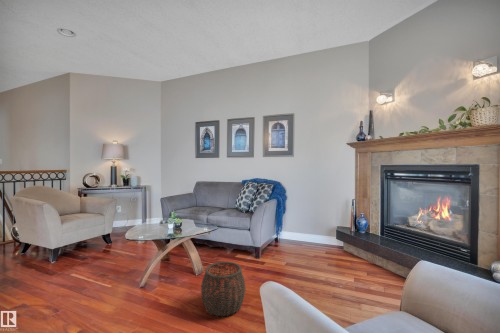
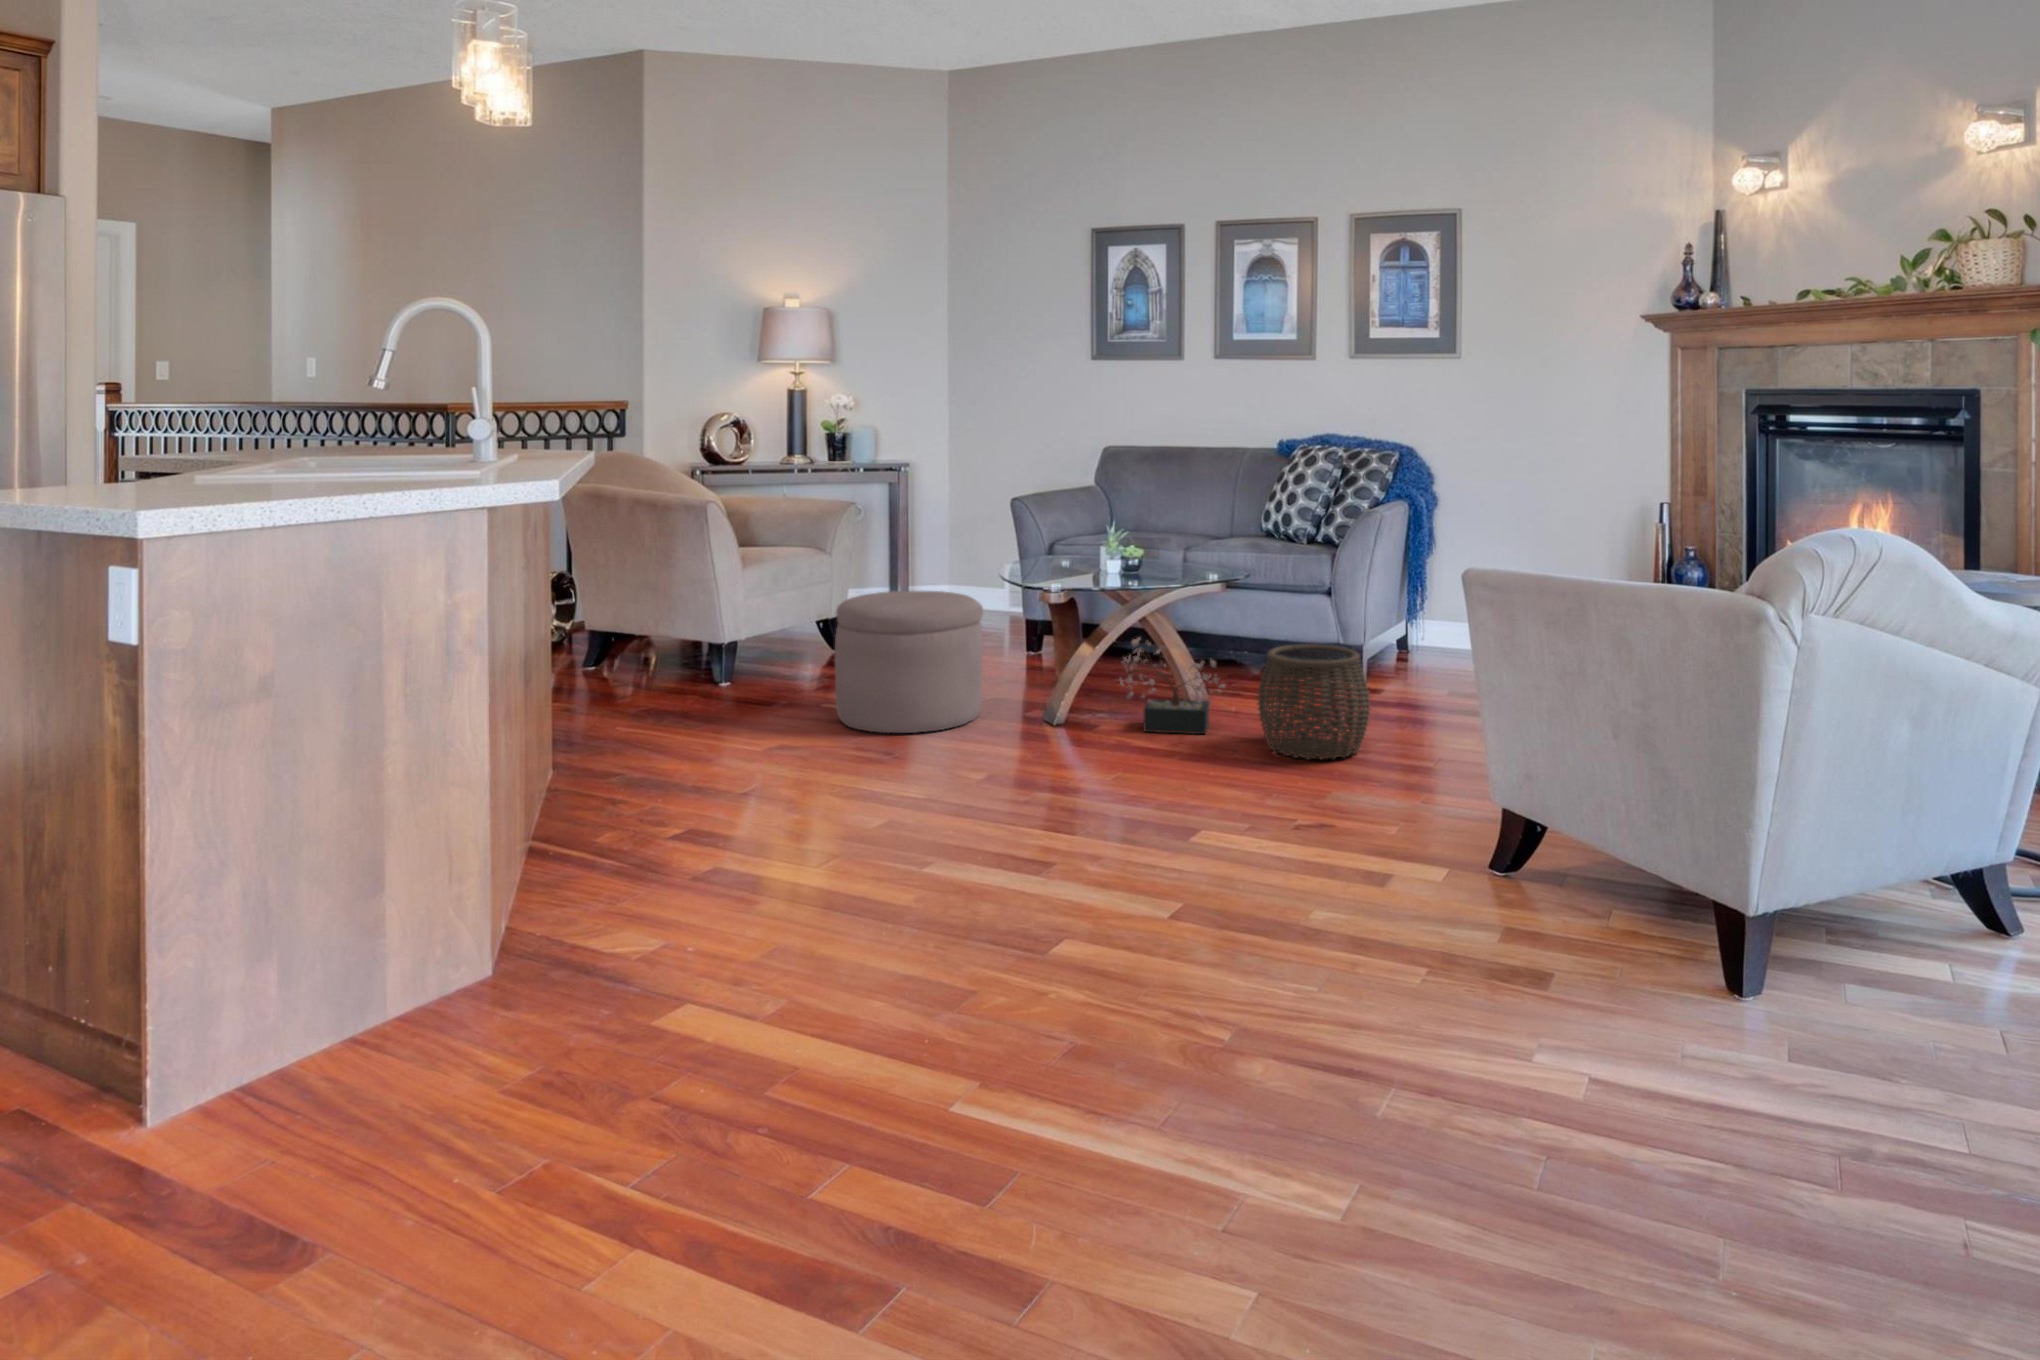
ottoman: none [57,234,120,294] -> present [835,591,983,733]
decorative plant: none [158,254,199,294] -> present [1120,637,1225,734]

